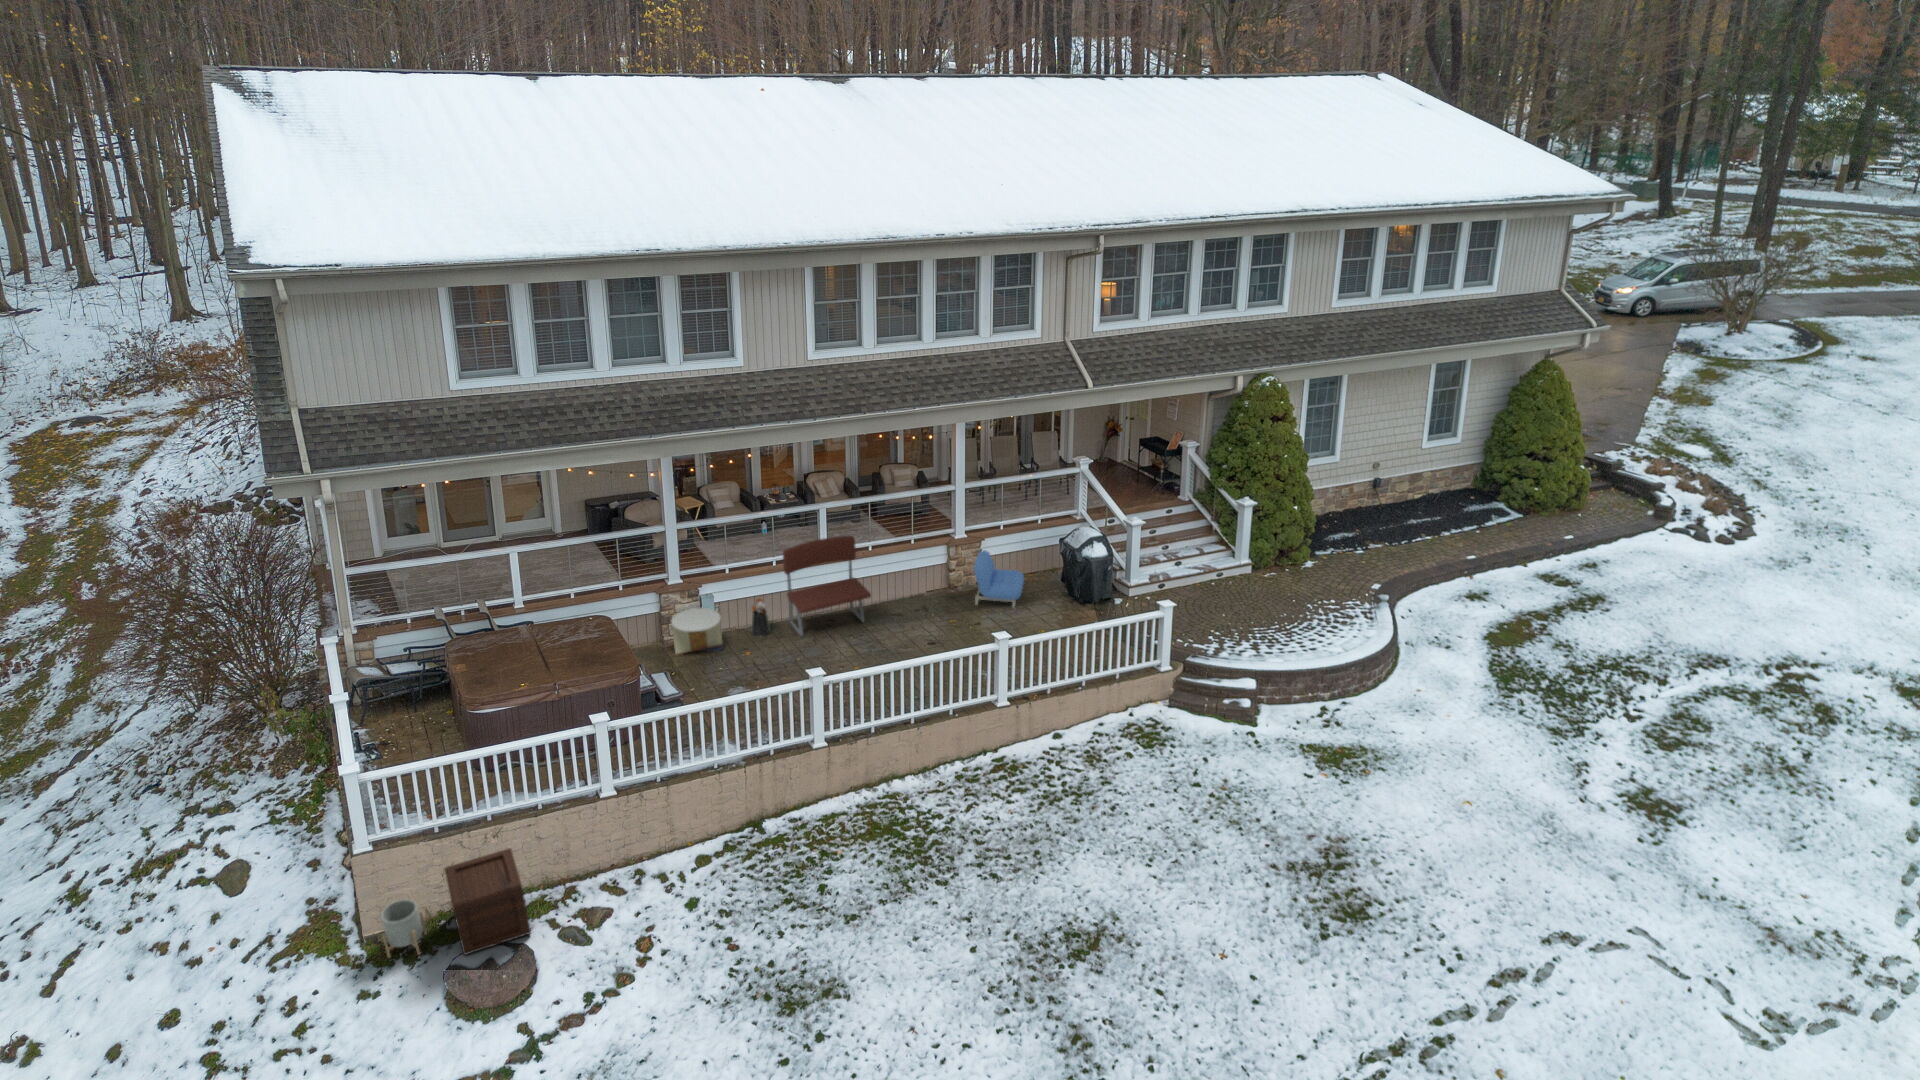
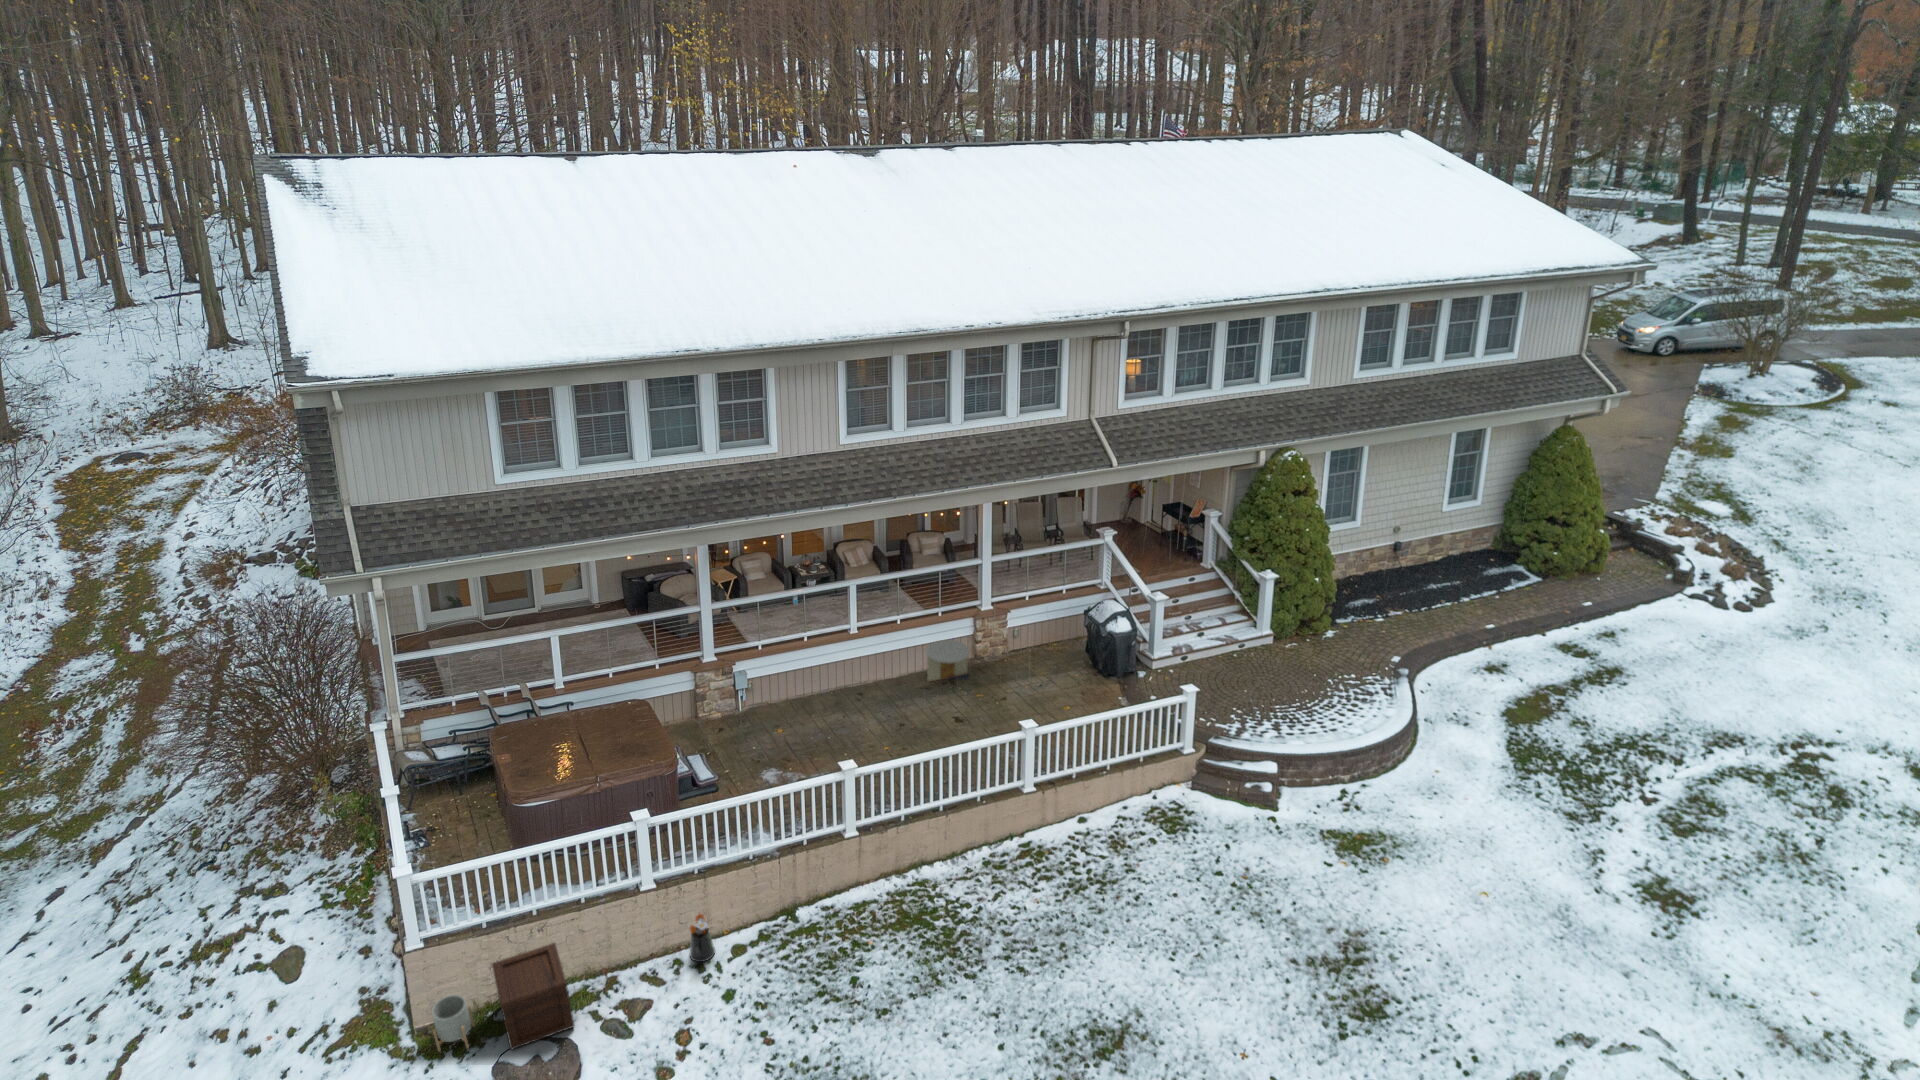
bench: present [783,536,871,636] -> none [814,612,900,713]
armchair: present [974,550,1024,607] -> none [1000,622,1049,682]
watering can: present [751,598,771,636] -> present [690,914,715,962]
side table: present [671,608,723,654] -> present [926,640,969,682]

